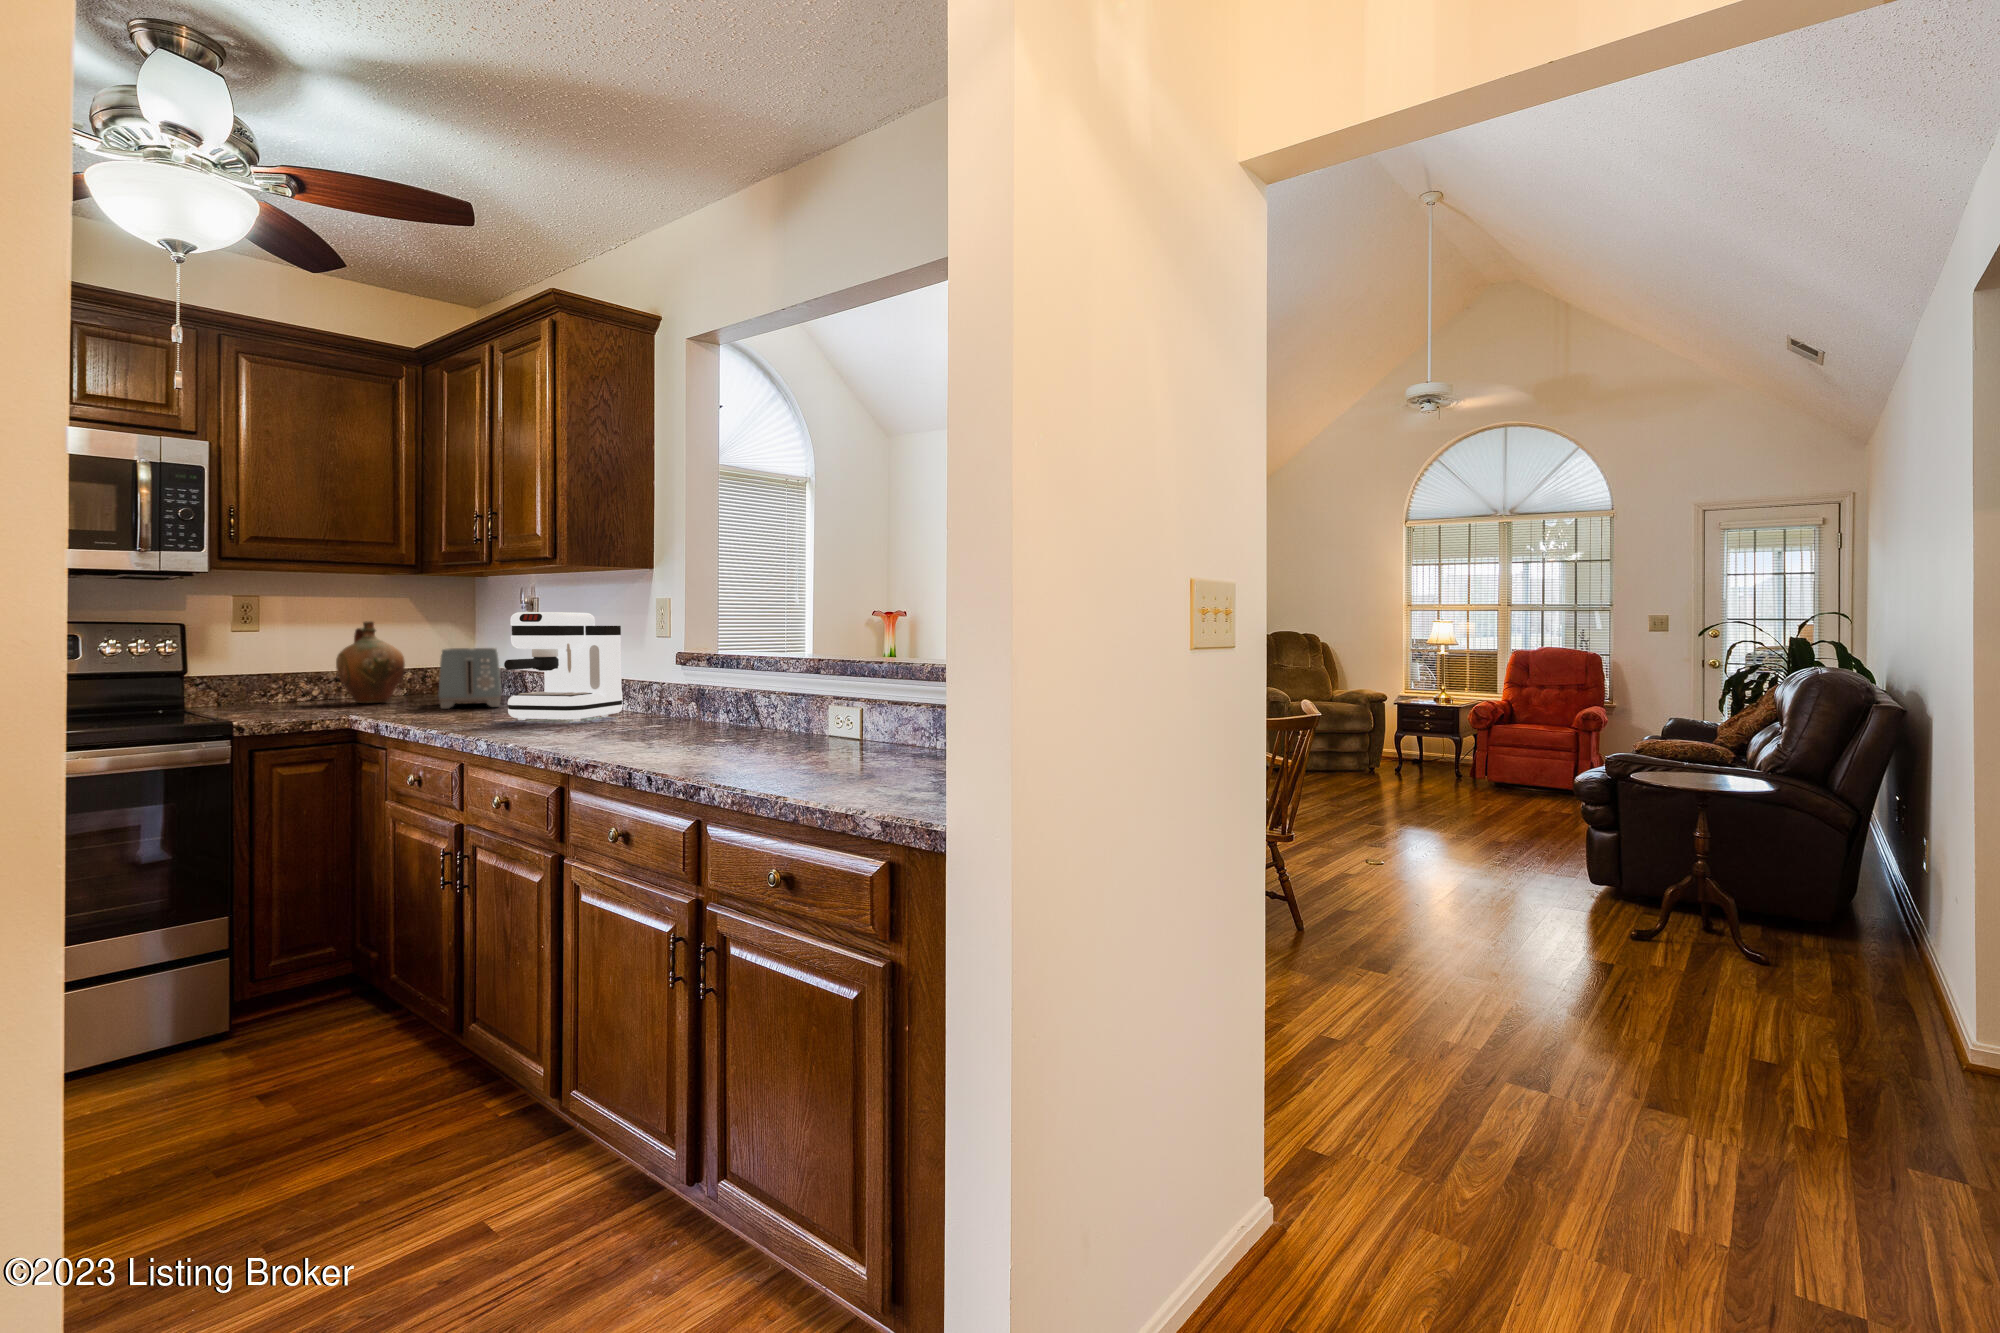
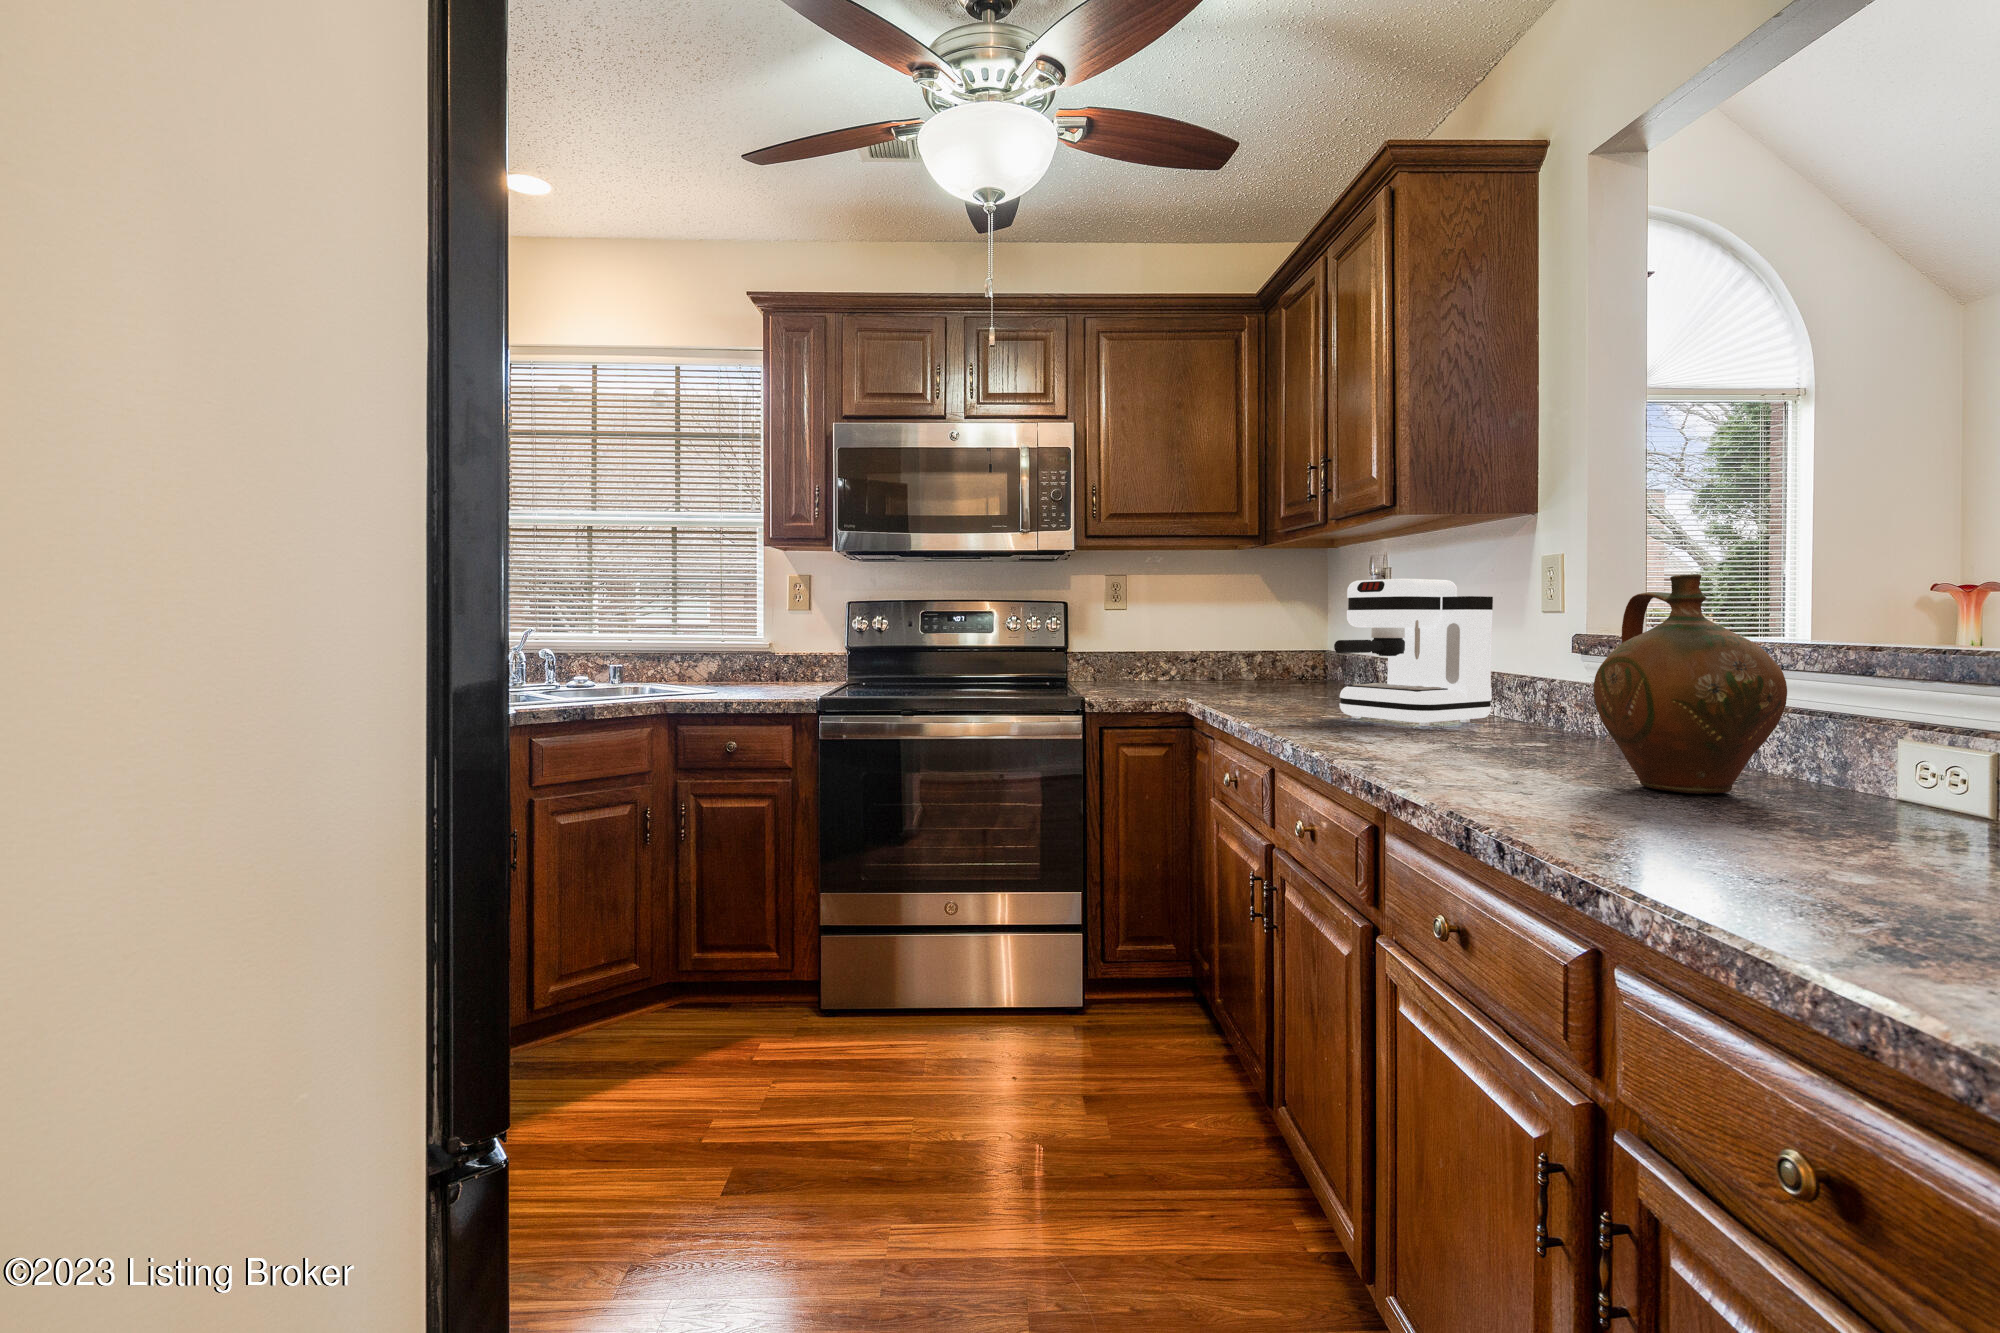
ceramic jug: present [336,621,405,703] -> present [1594,574,1787,794]
toaster: present [438,648,501,709] -> none [1277,629,1350,699]

